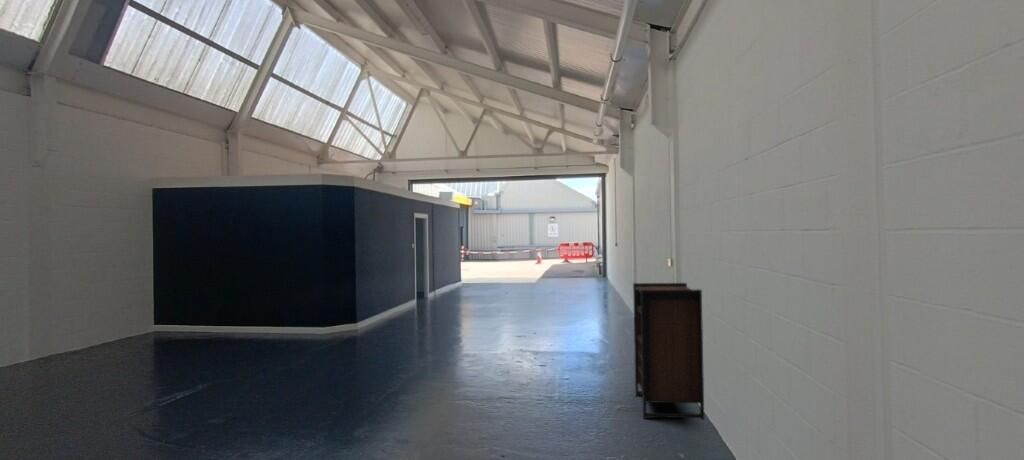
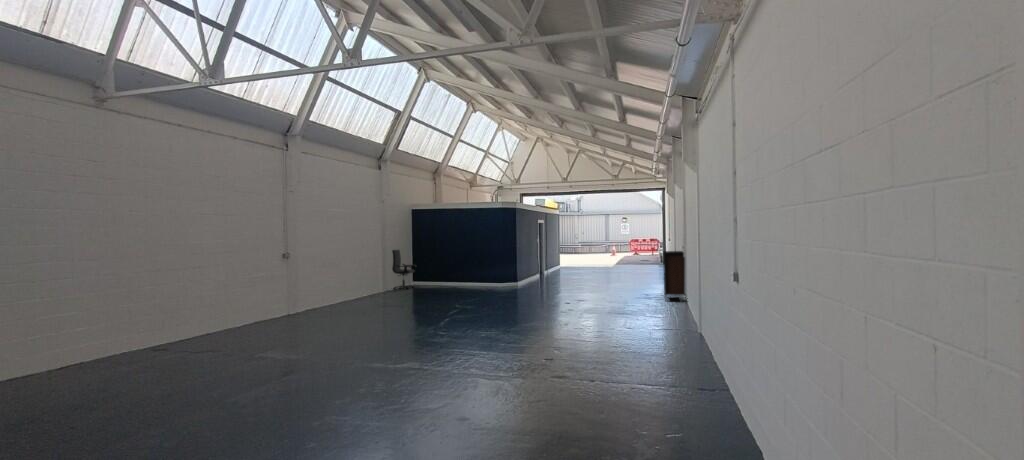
office chair: none [79,267,143,349] -> present [392,250,416,289]

